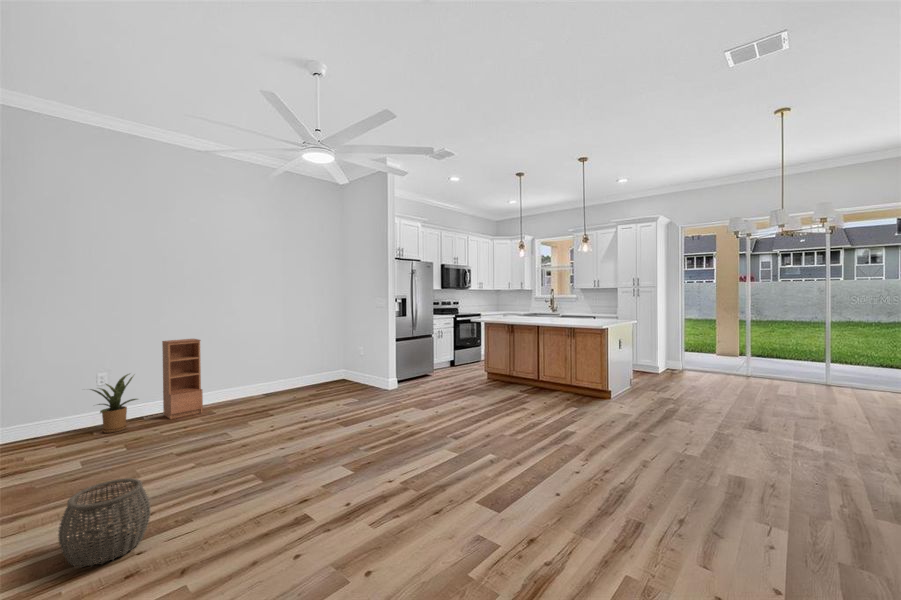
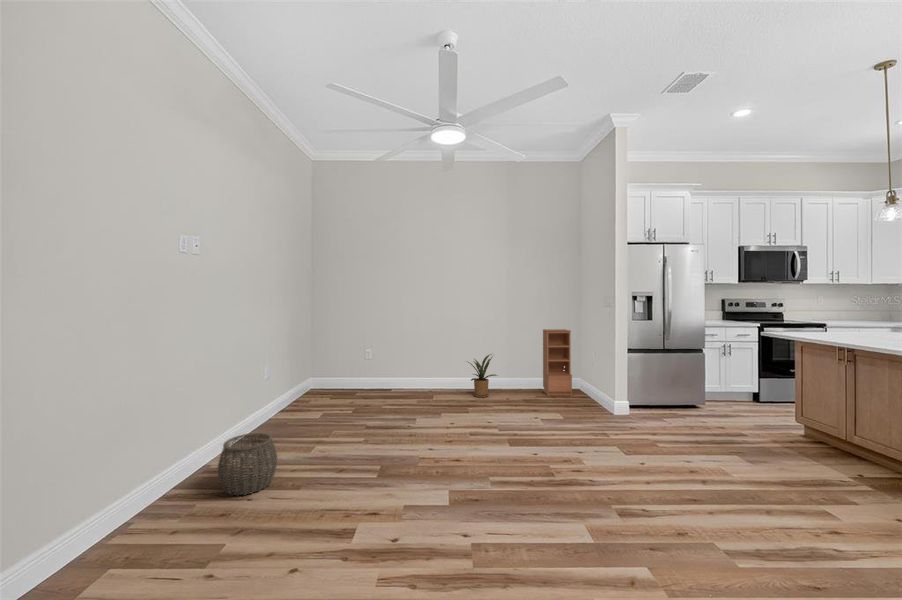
bookcase: present [162,339,203,419] -> present [543,329,572,396]
house plant: present [91,374,137,433] -> present [468,354,496,398]

